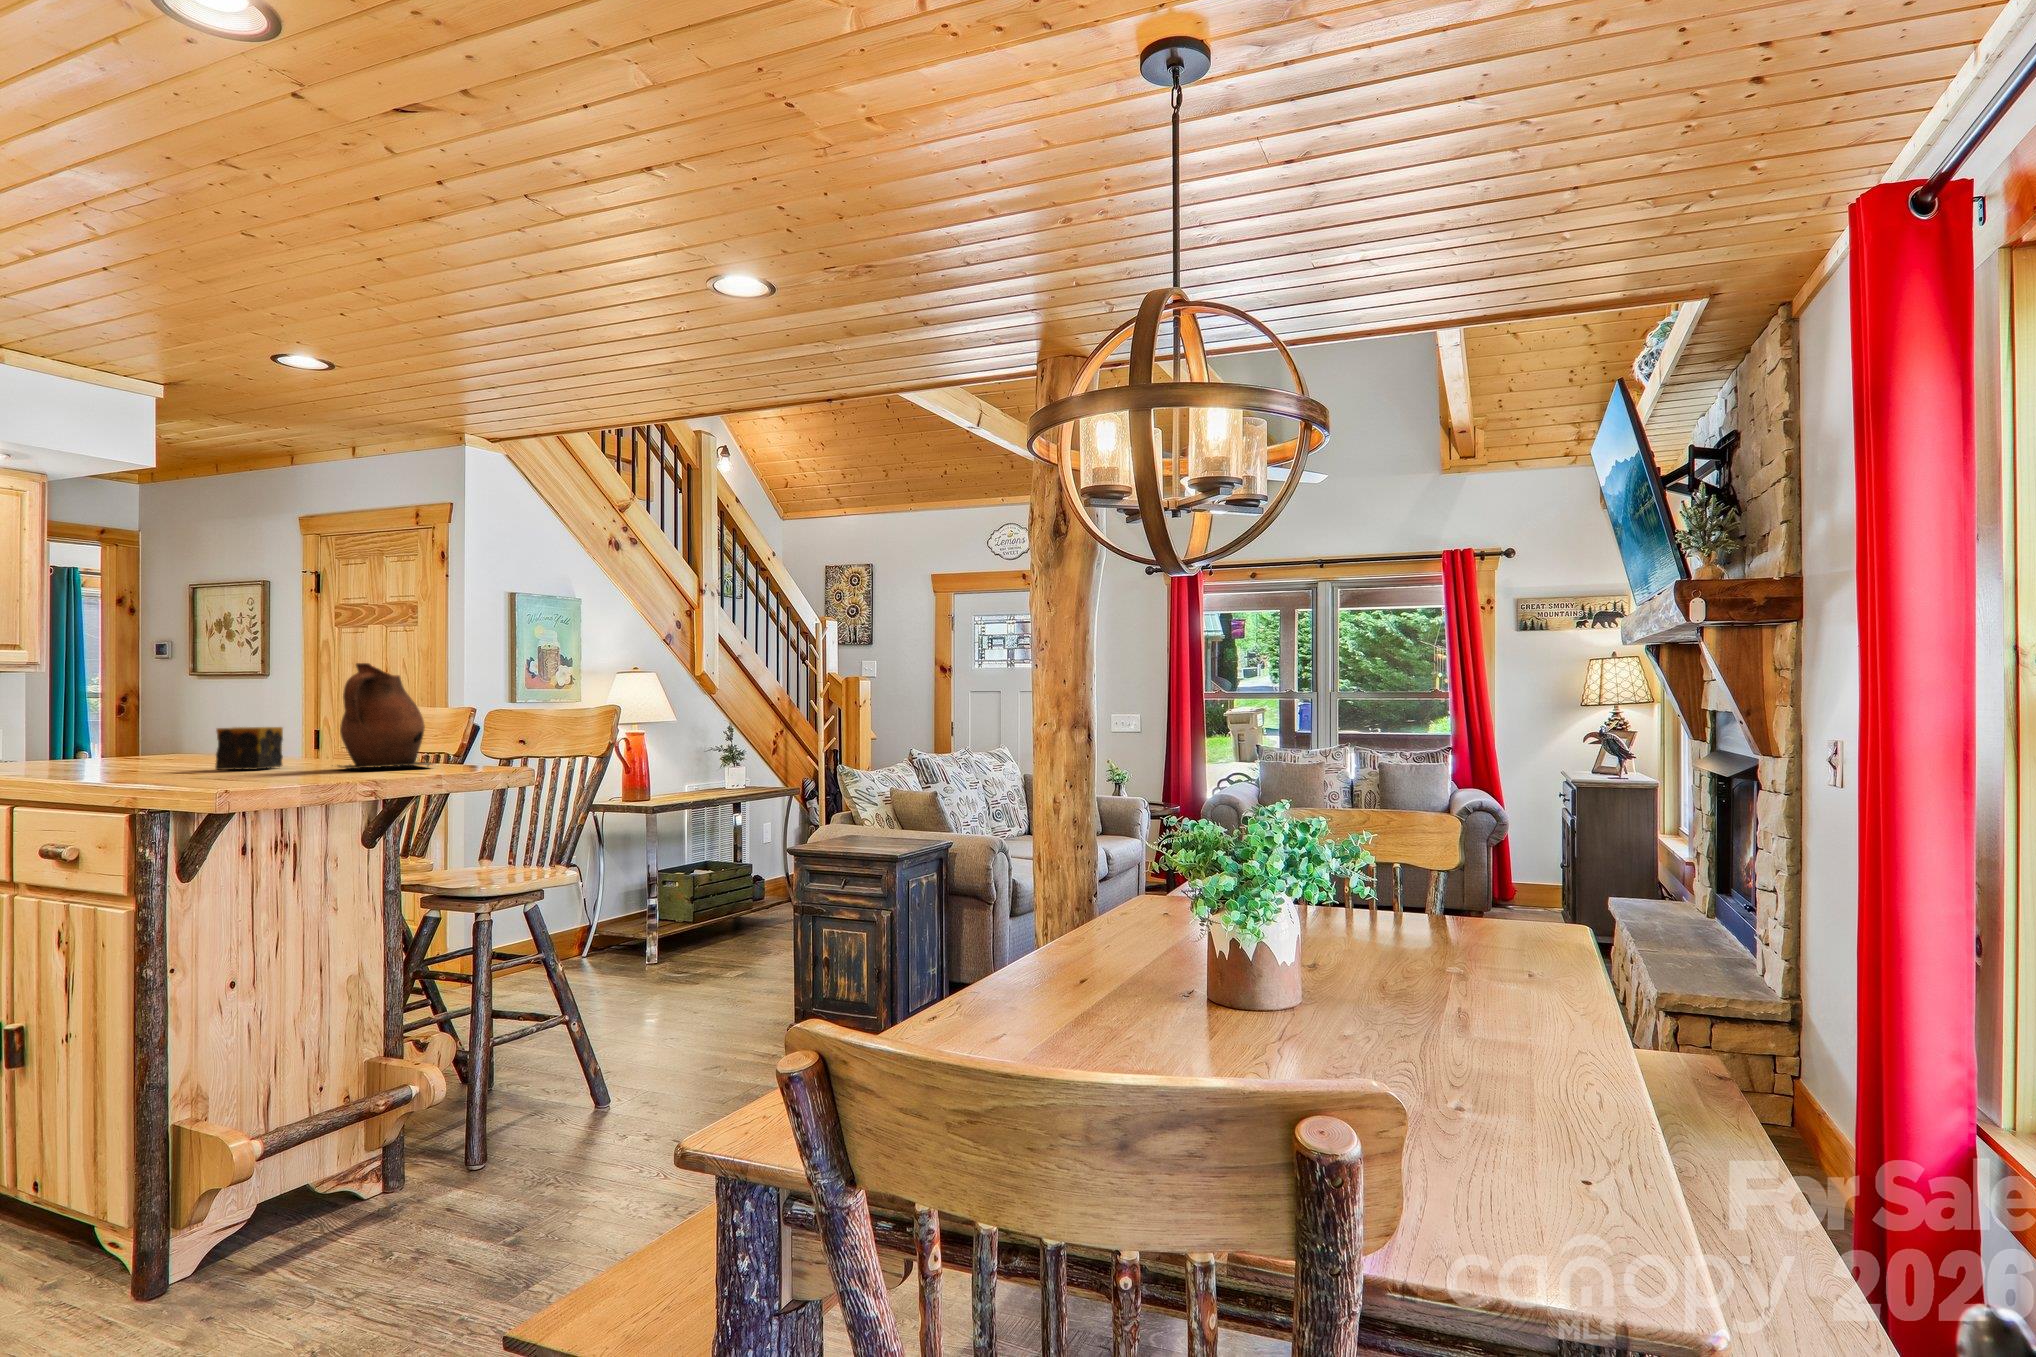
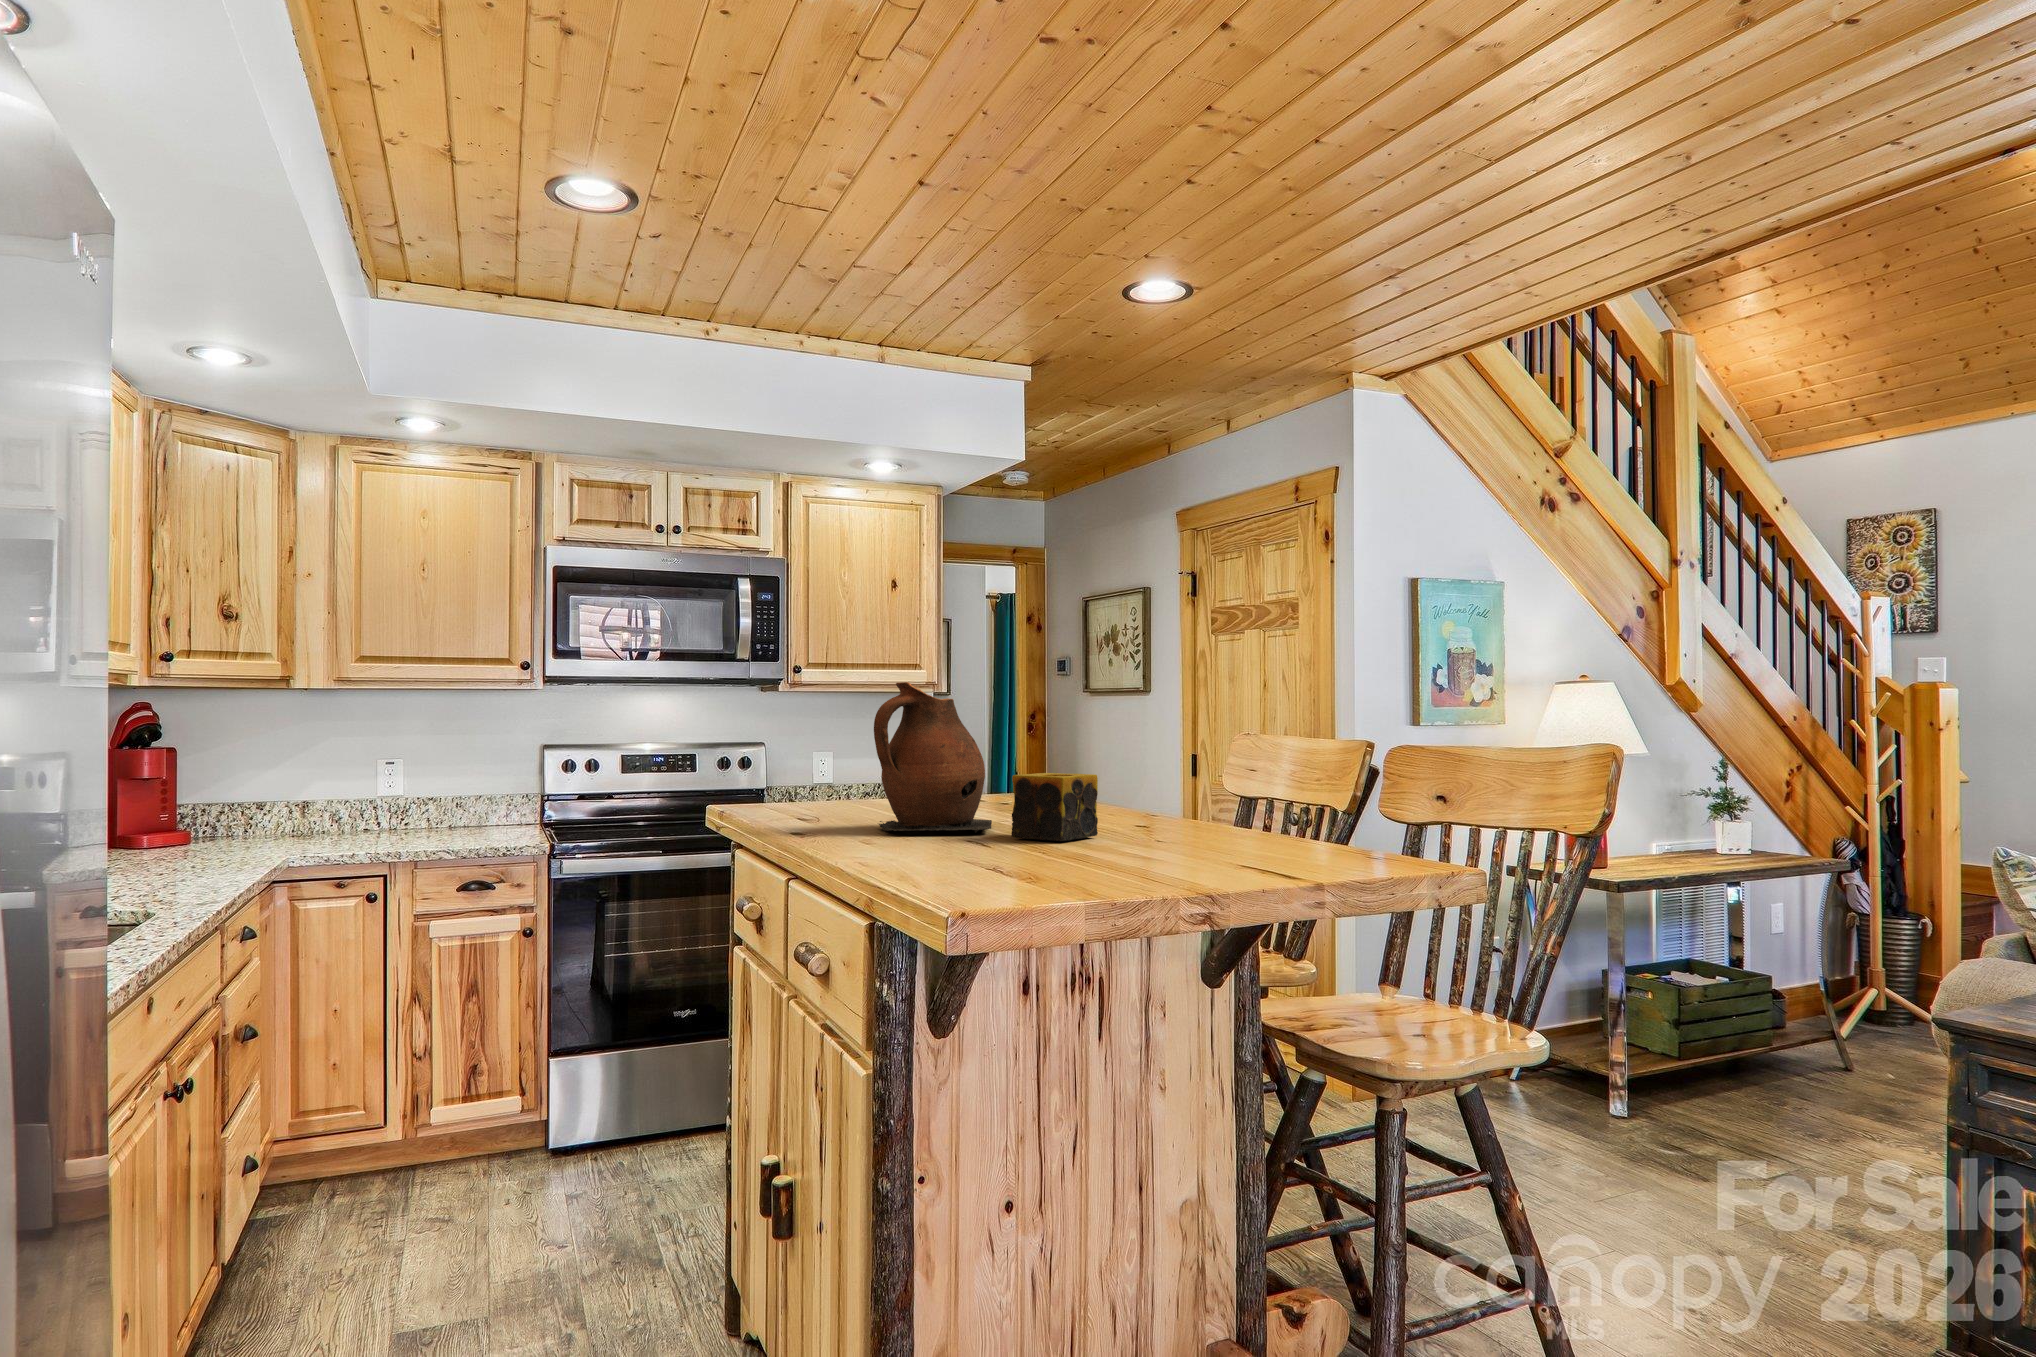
ceramic pitcher: present [338,663,432,769] -> present [874,682,992,833]

